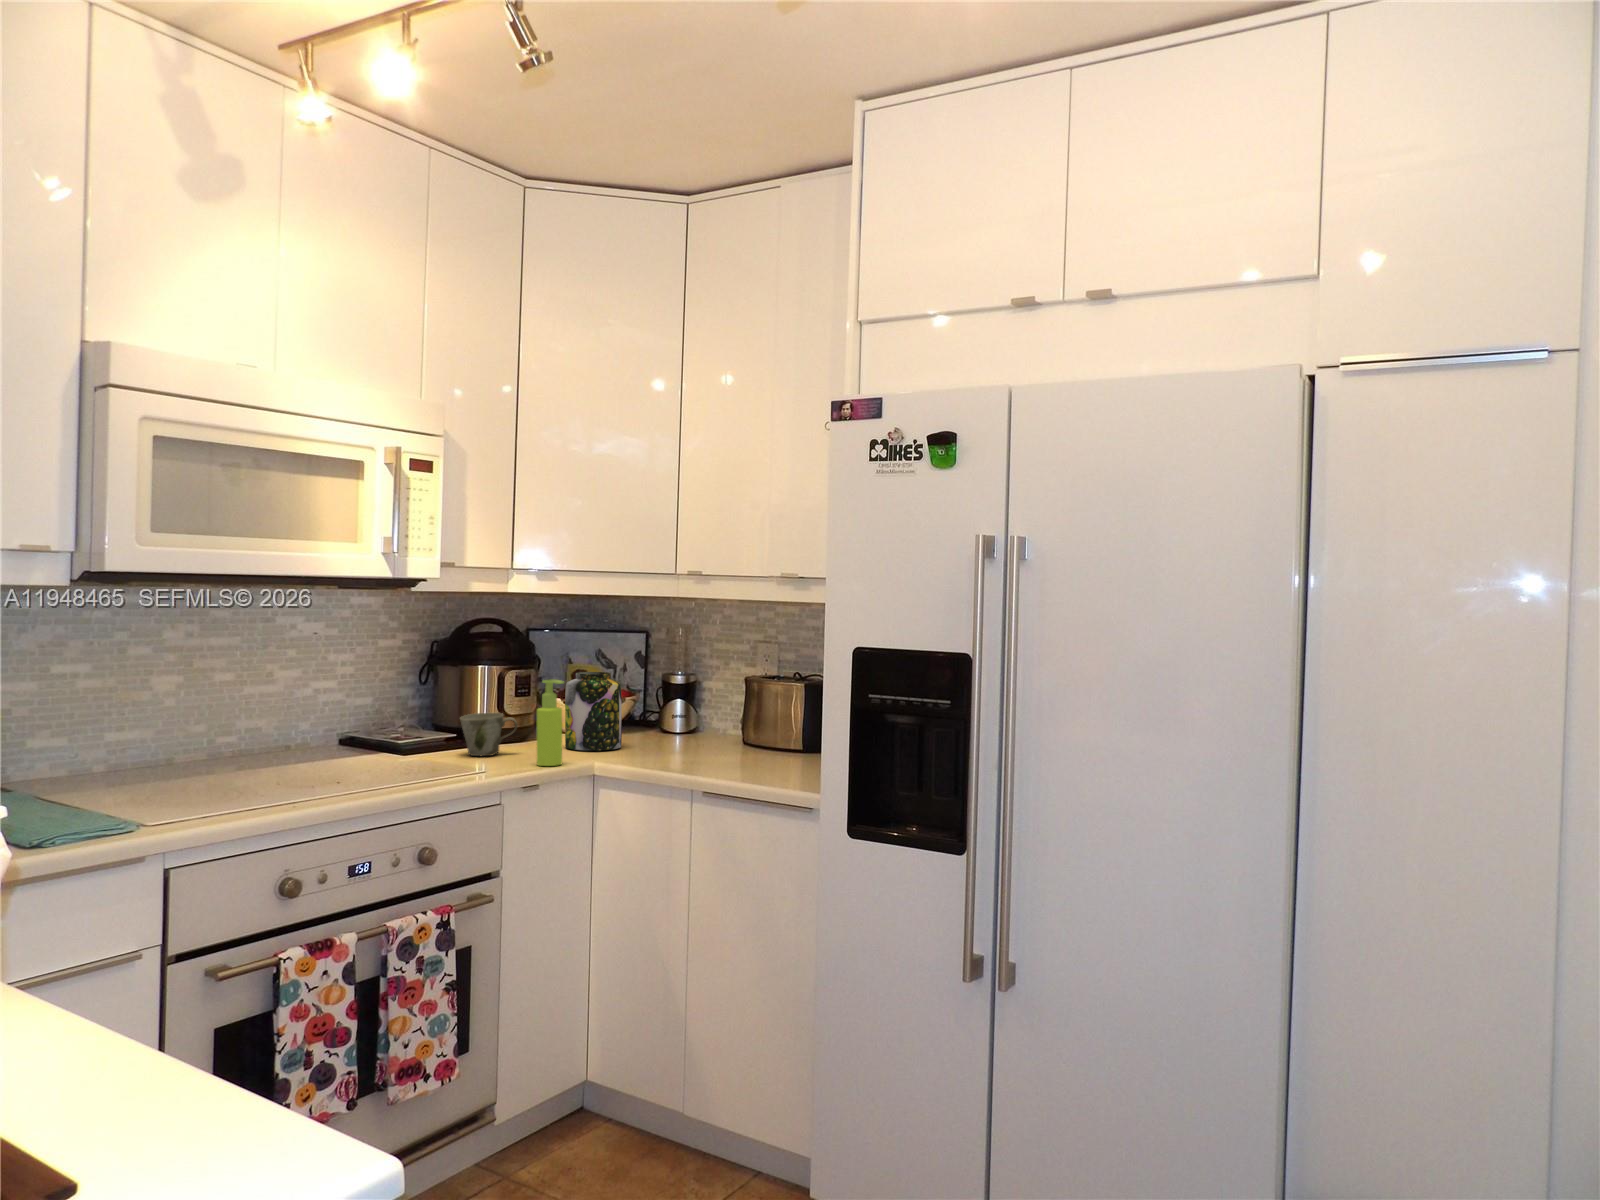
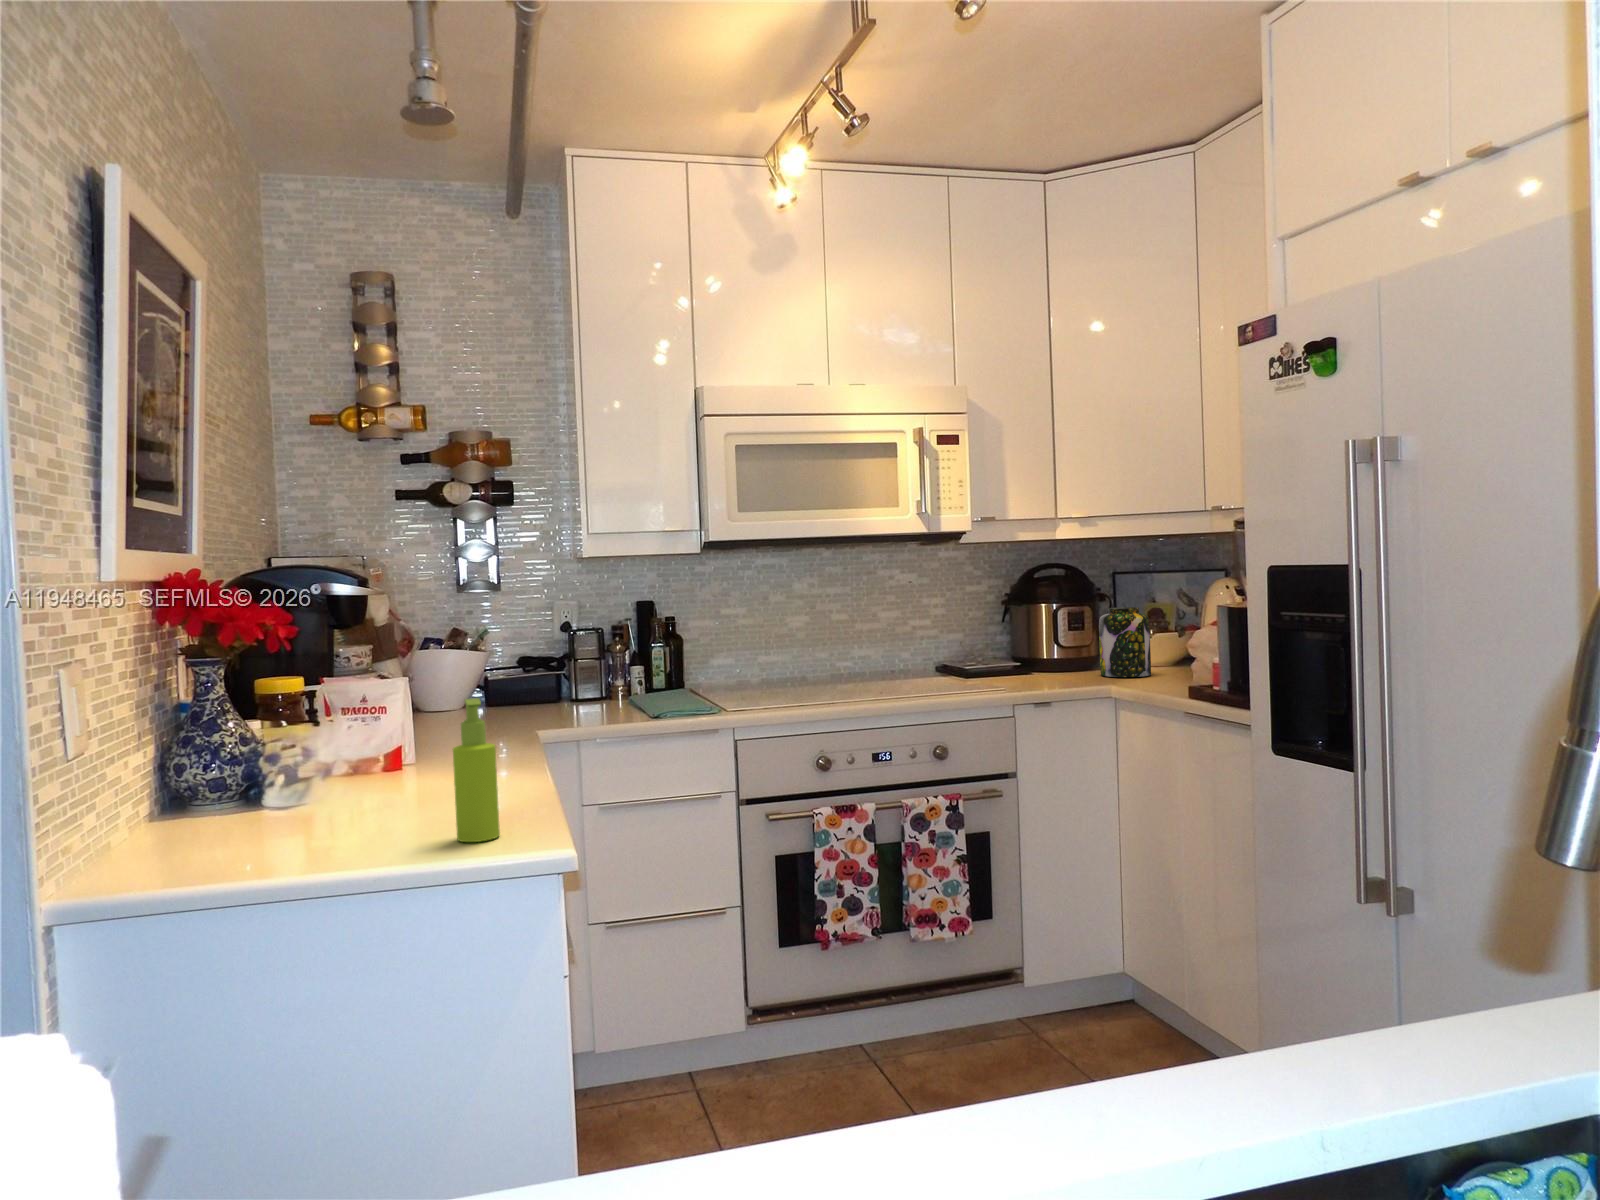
soap dispenser: present [537,680,564,766] -> present [453,698,500,842]
mug: present [460,713,518,756] -> none [1004,642,1053,678]

